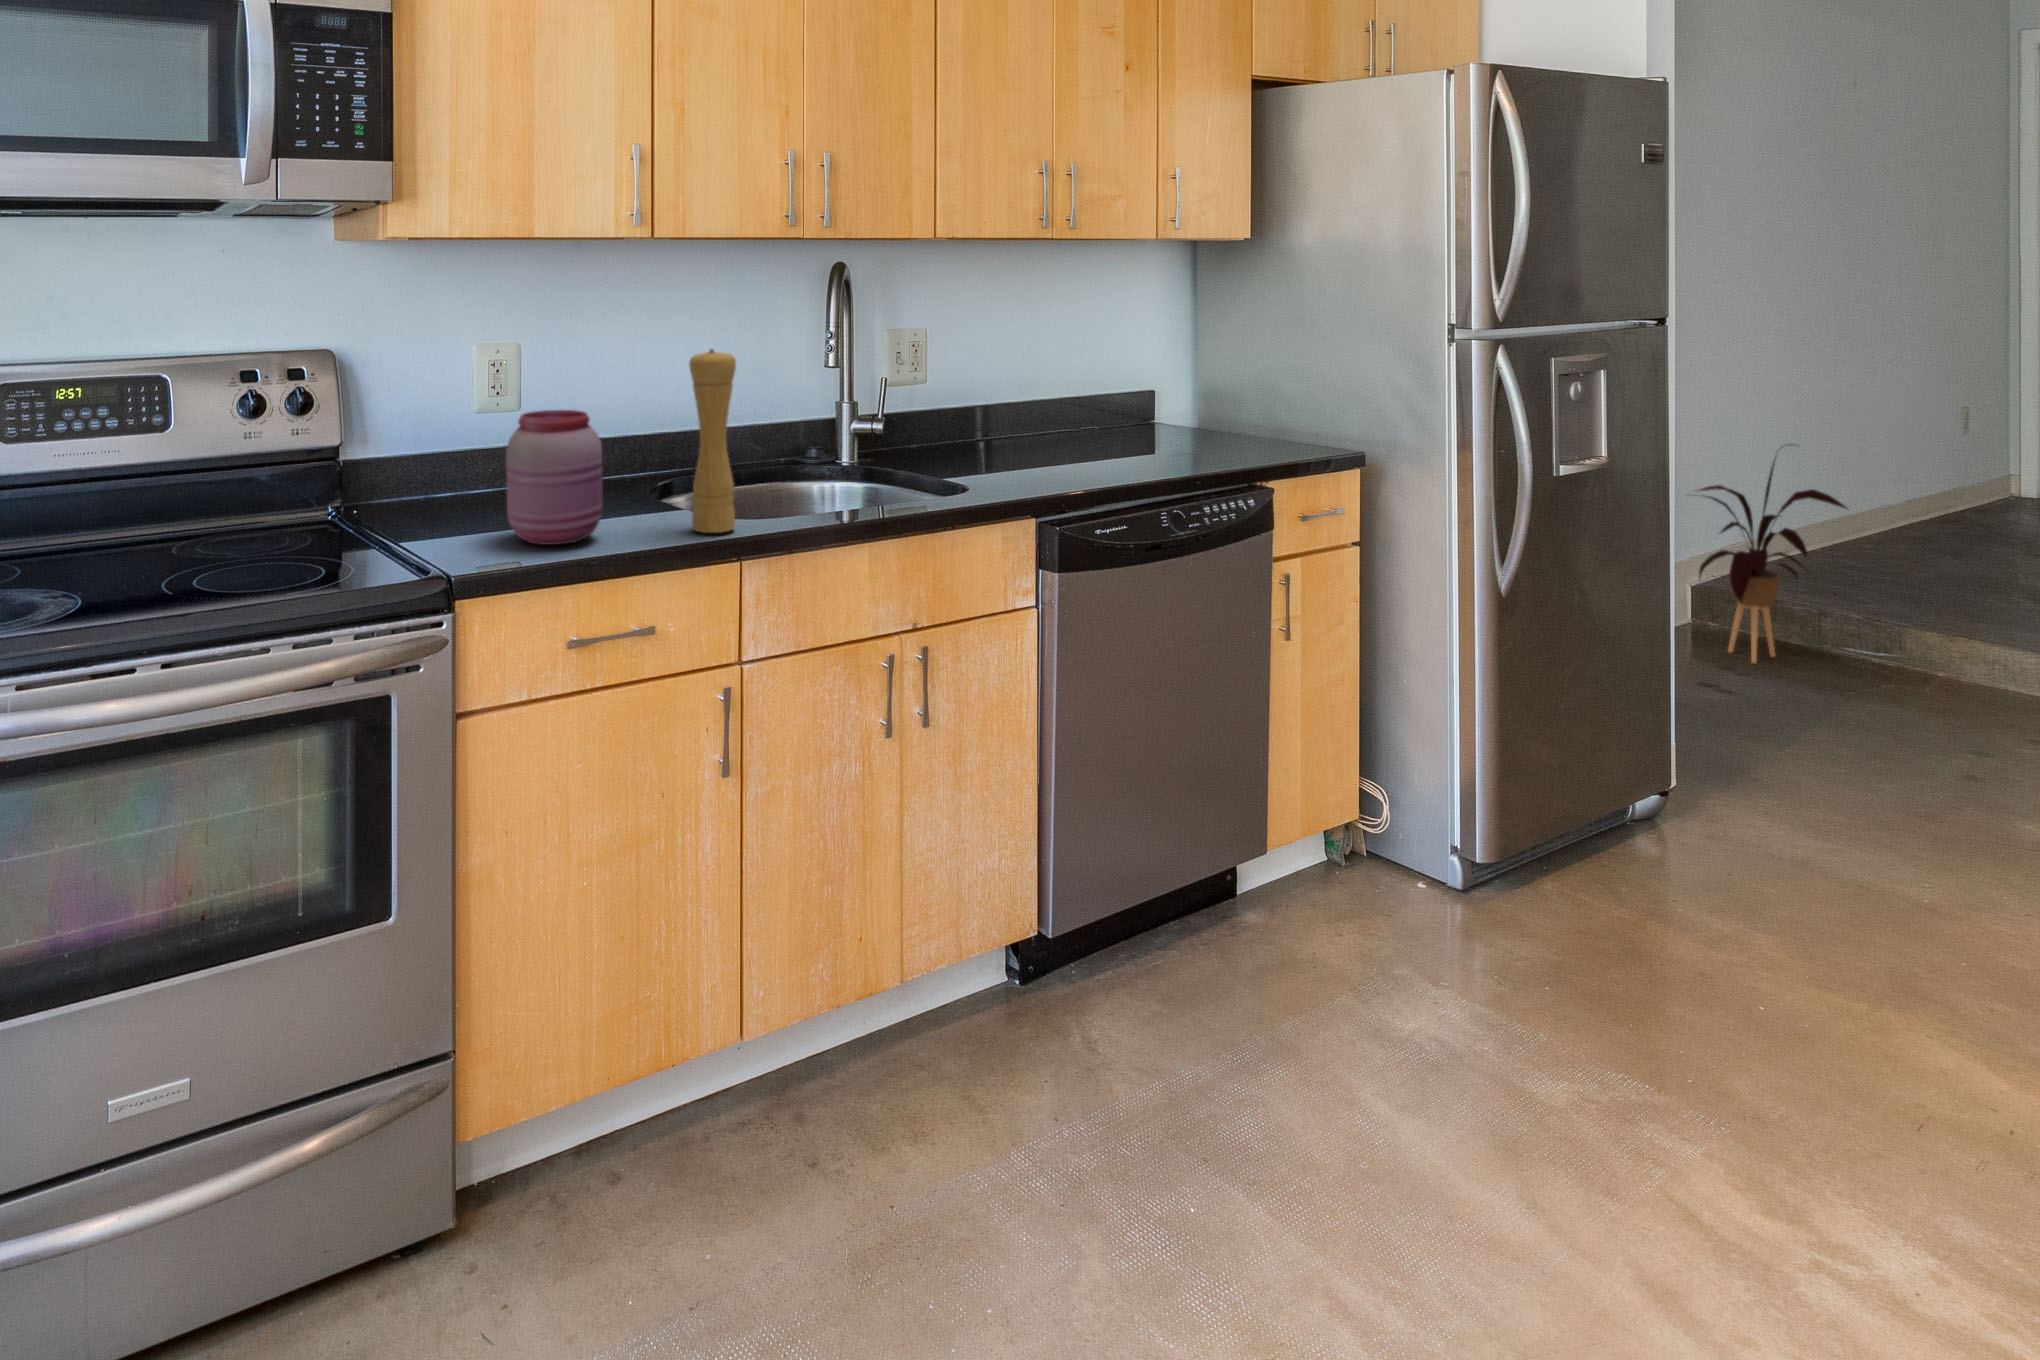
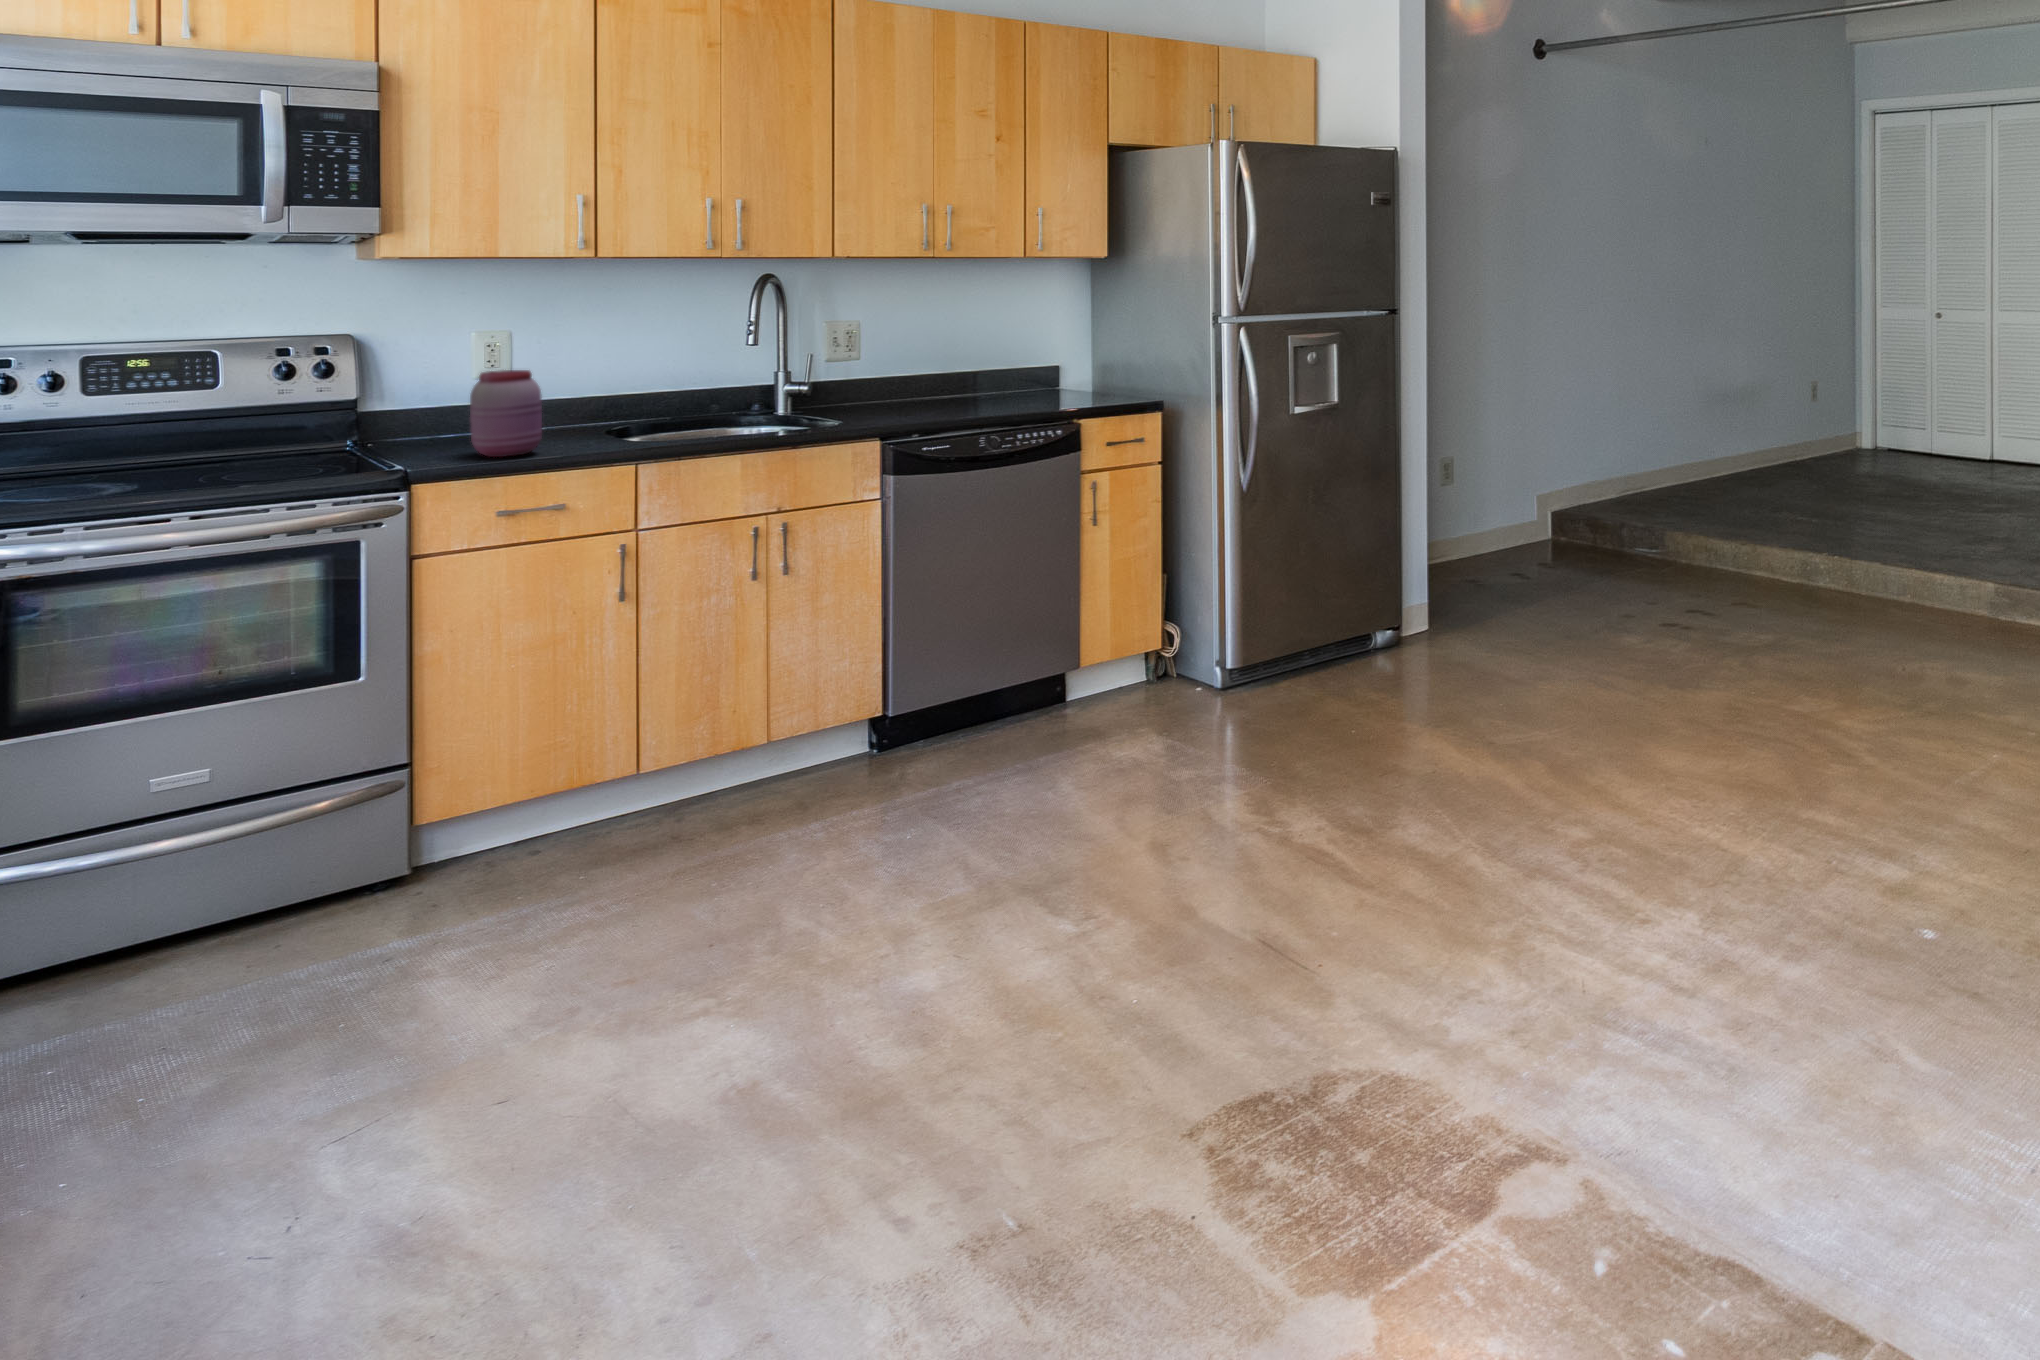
pepper mill: present [689,349,736,533] -> none [609,329,644,449]
house plant: present [1699,444,1846,663] -> none [1503,405,1602,563]

